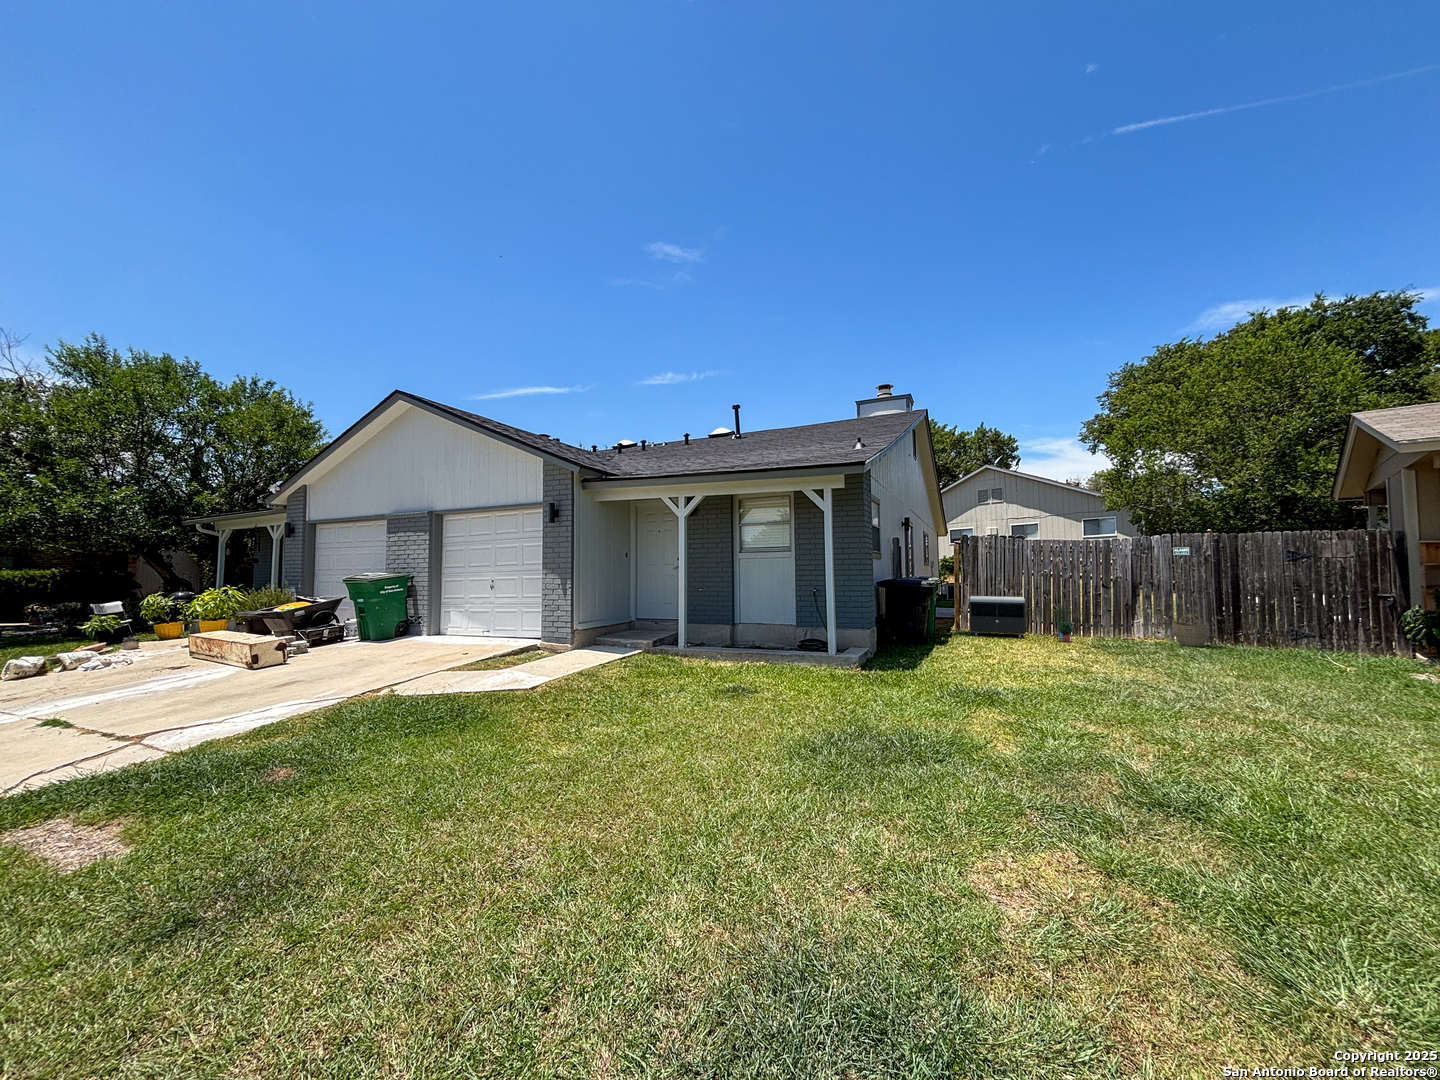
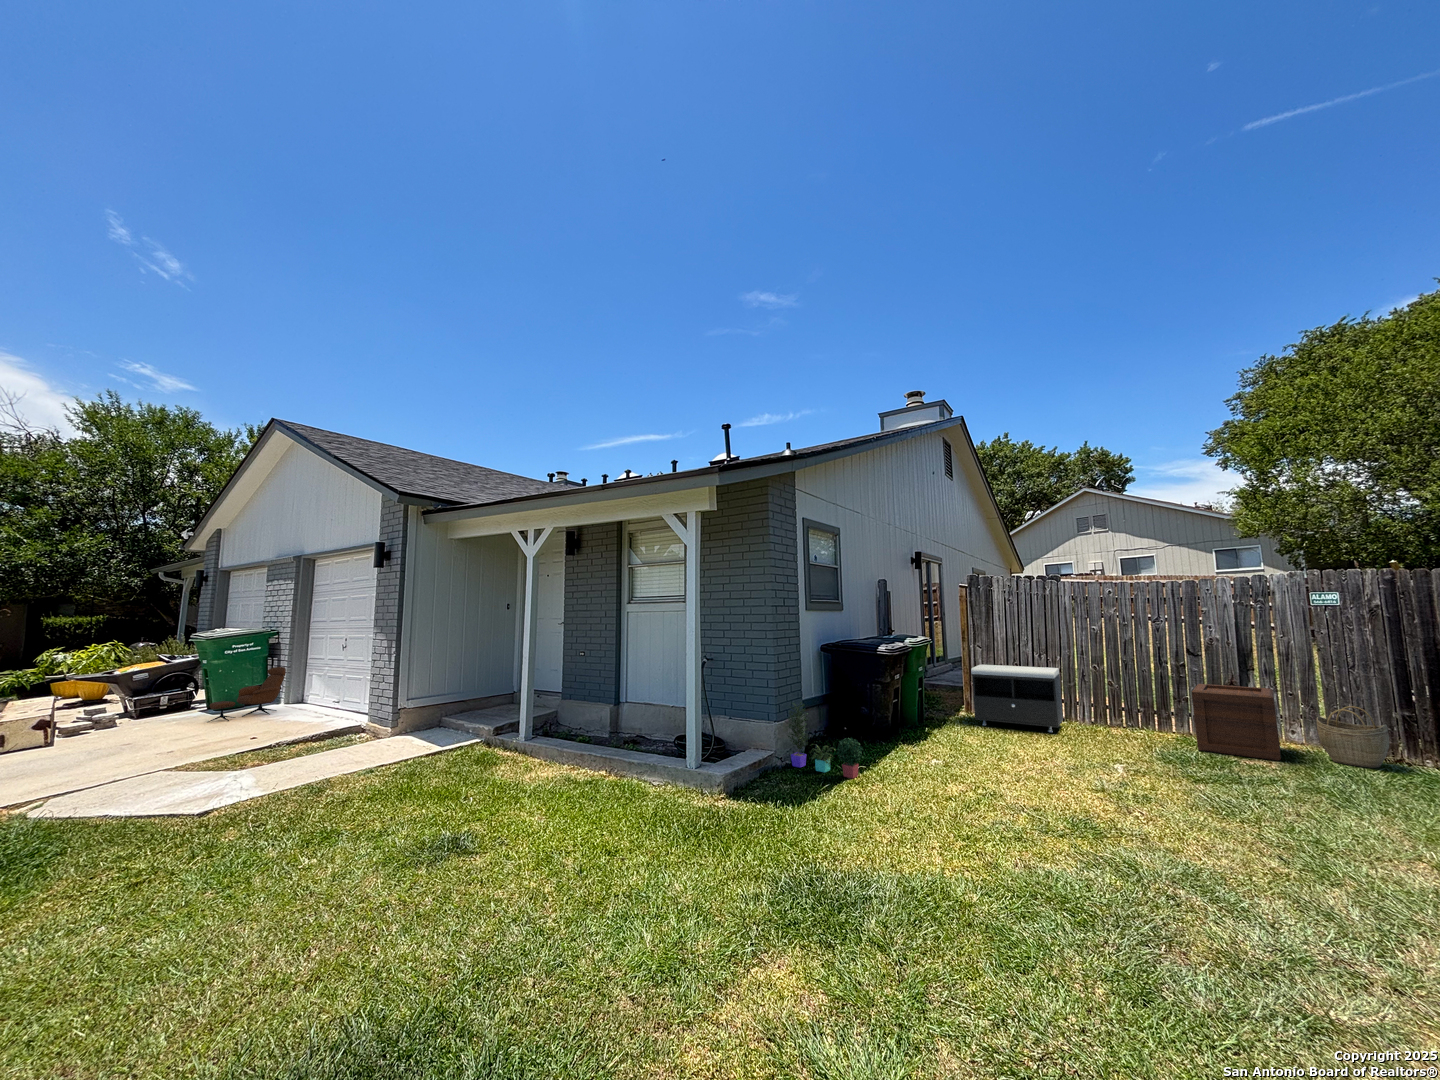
lounge chair: none [382,604,429,648] -> present [208,667,286,722]
potted plant: present [1056,604,1073,642] -> present [787,702,863,778]
wooden crate: none [1107,604,1154,646] -> present [1192,684,1281,761]

